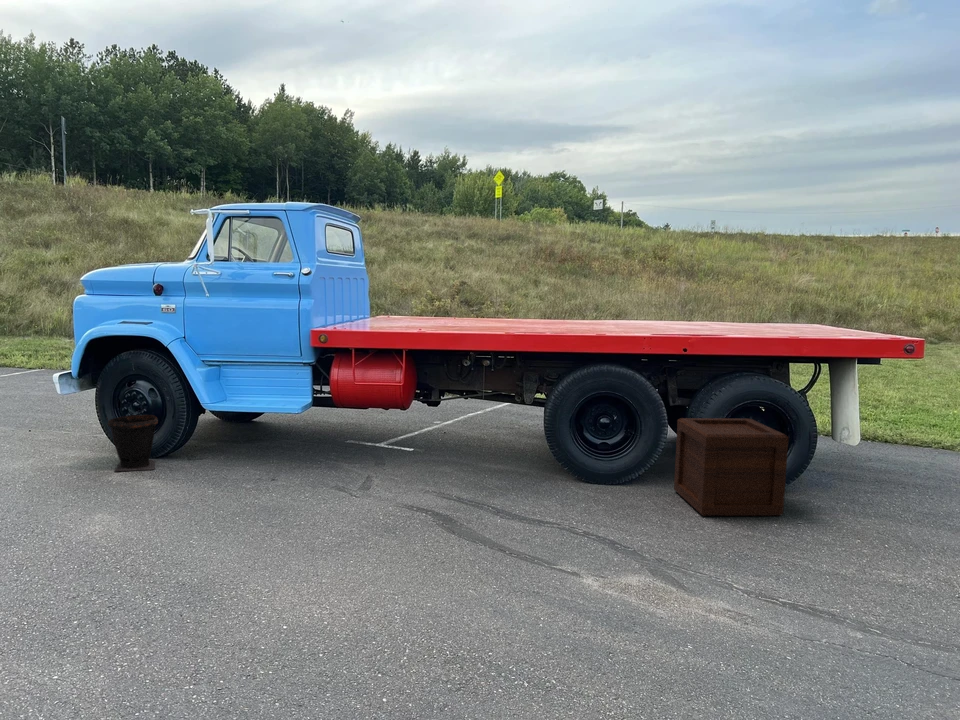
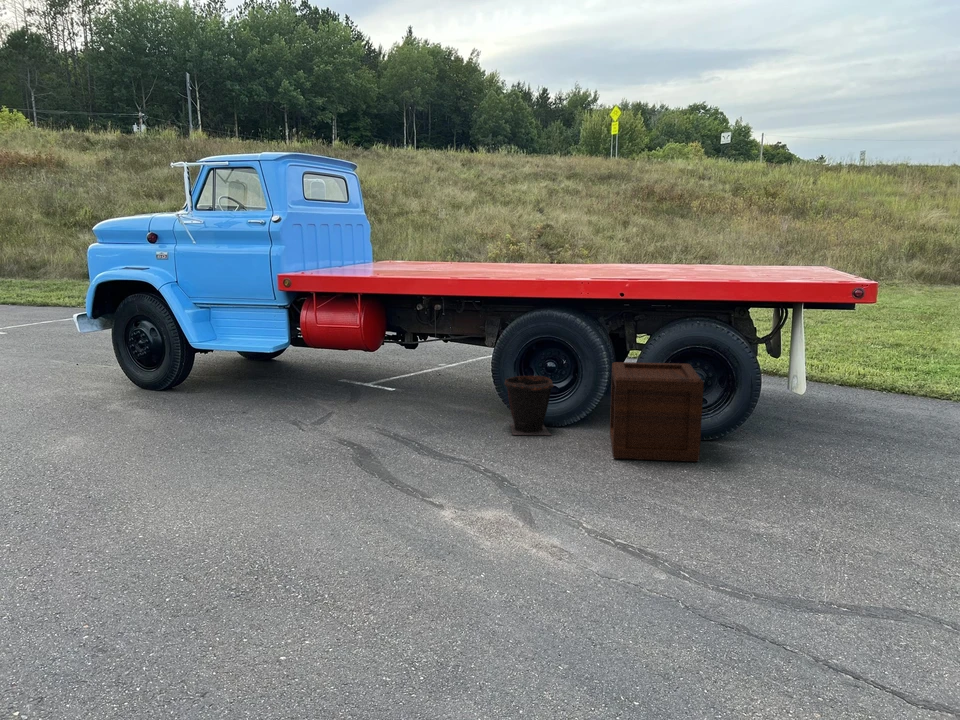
bucket: present [107,415,158,471] -> present [504,376,553,435]

